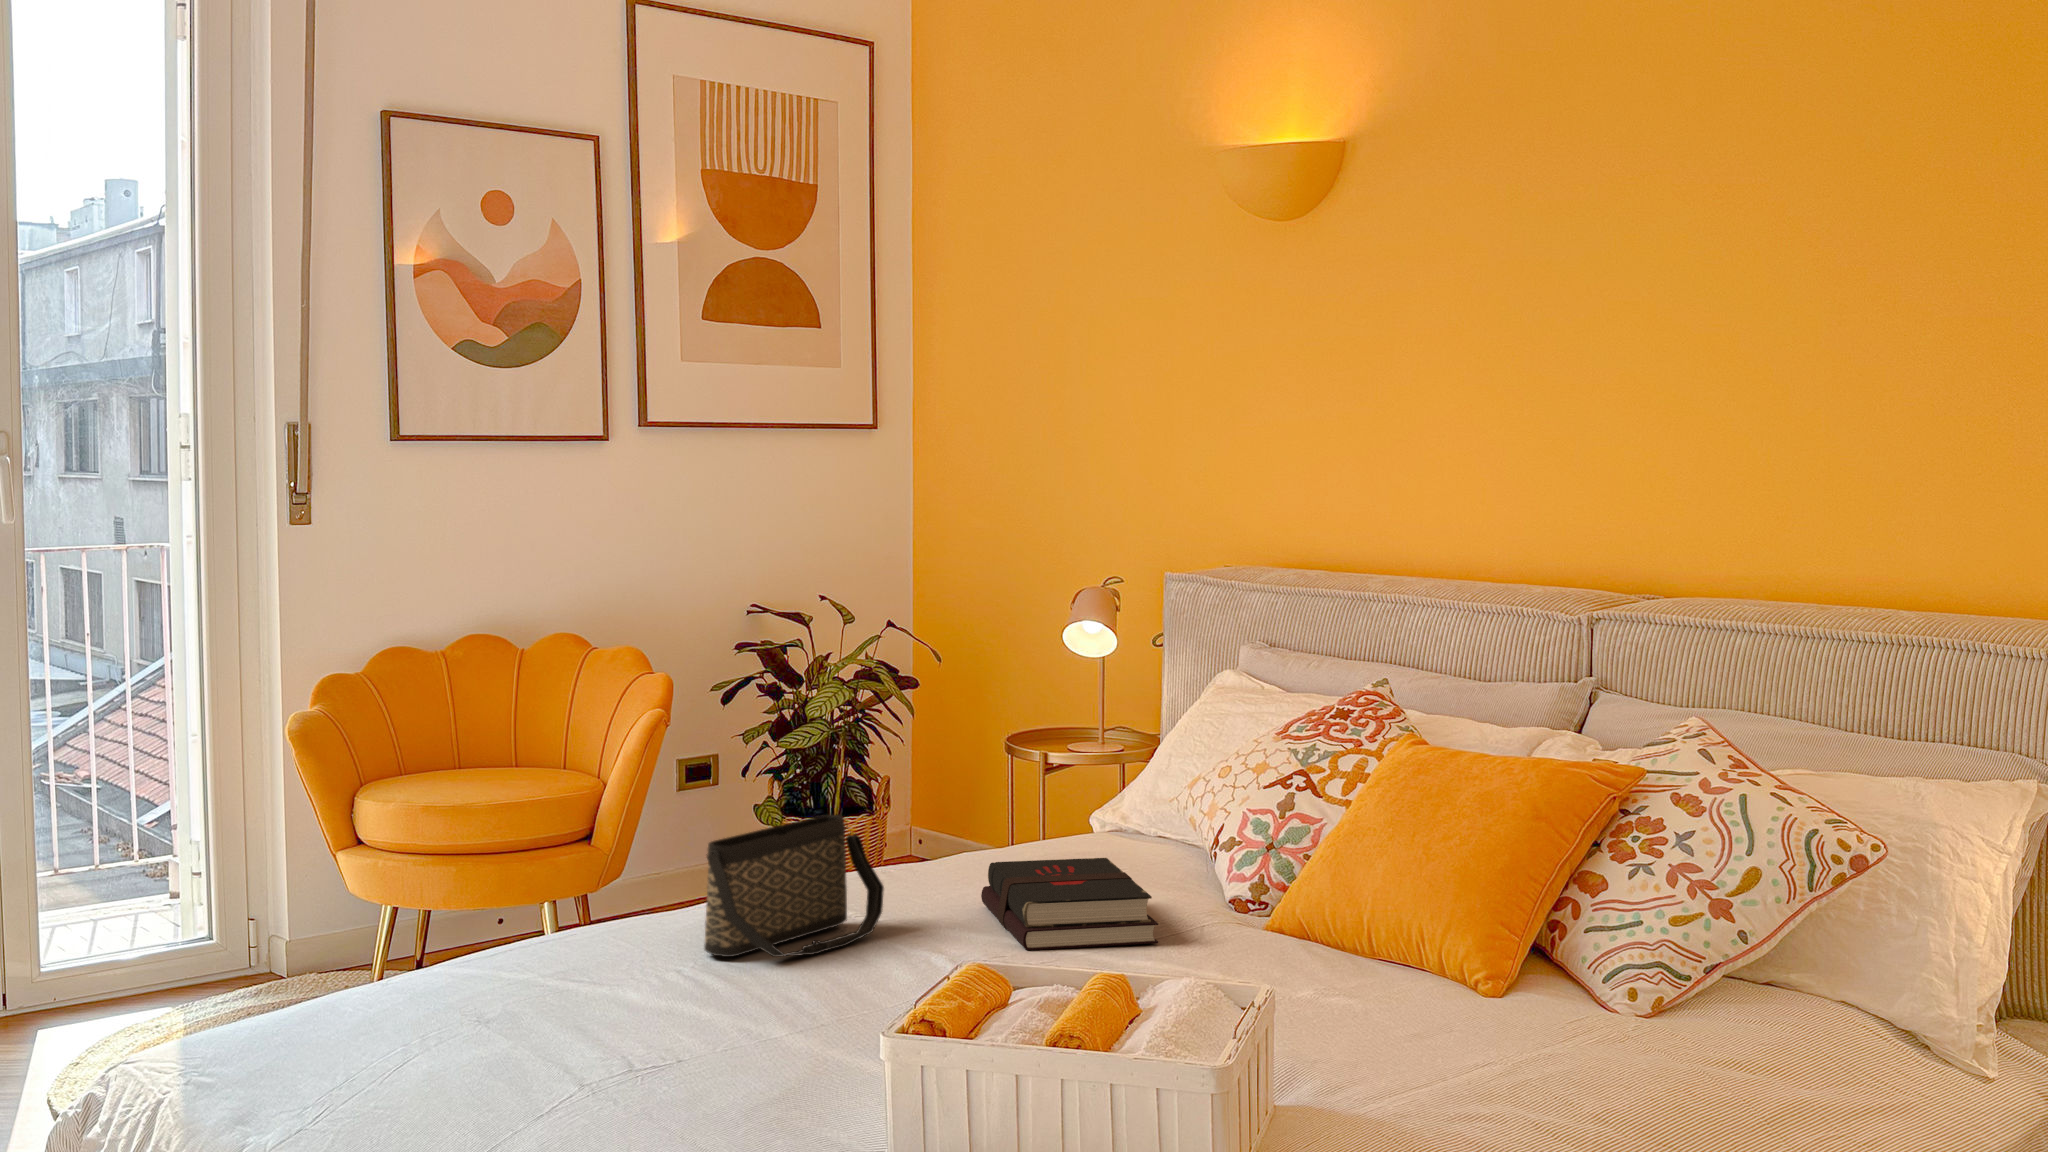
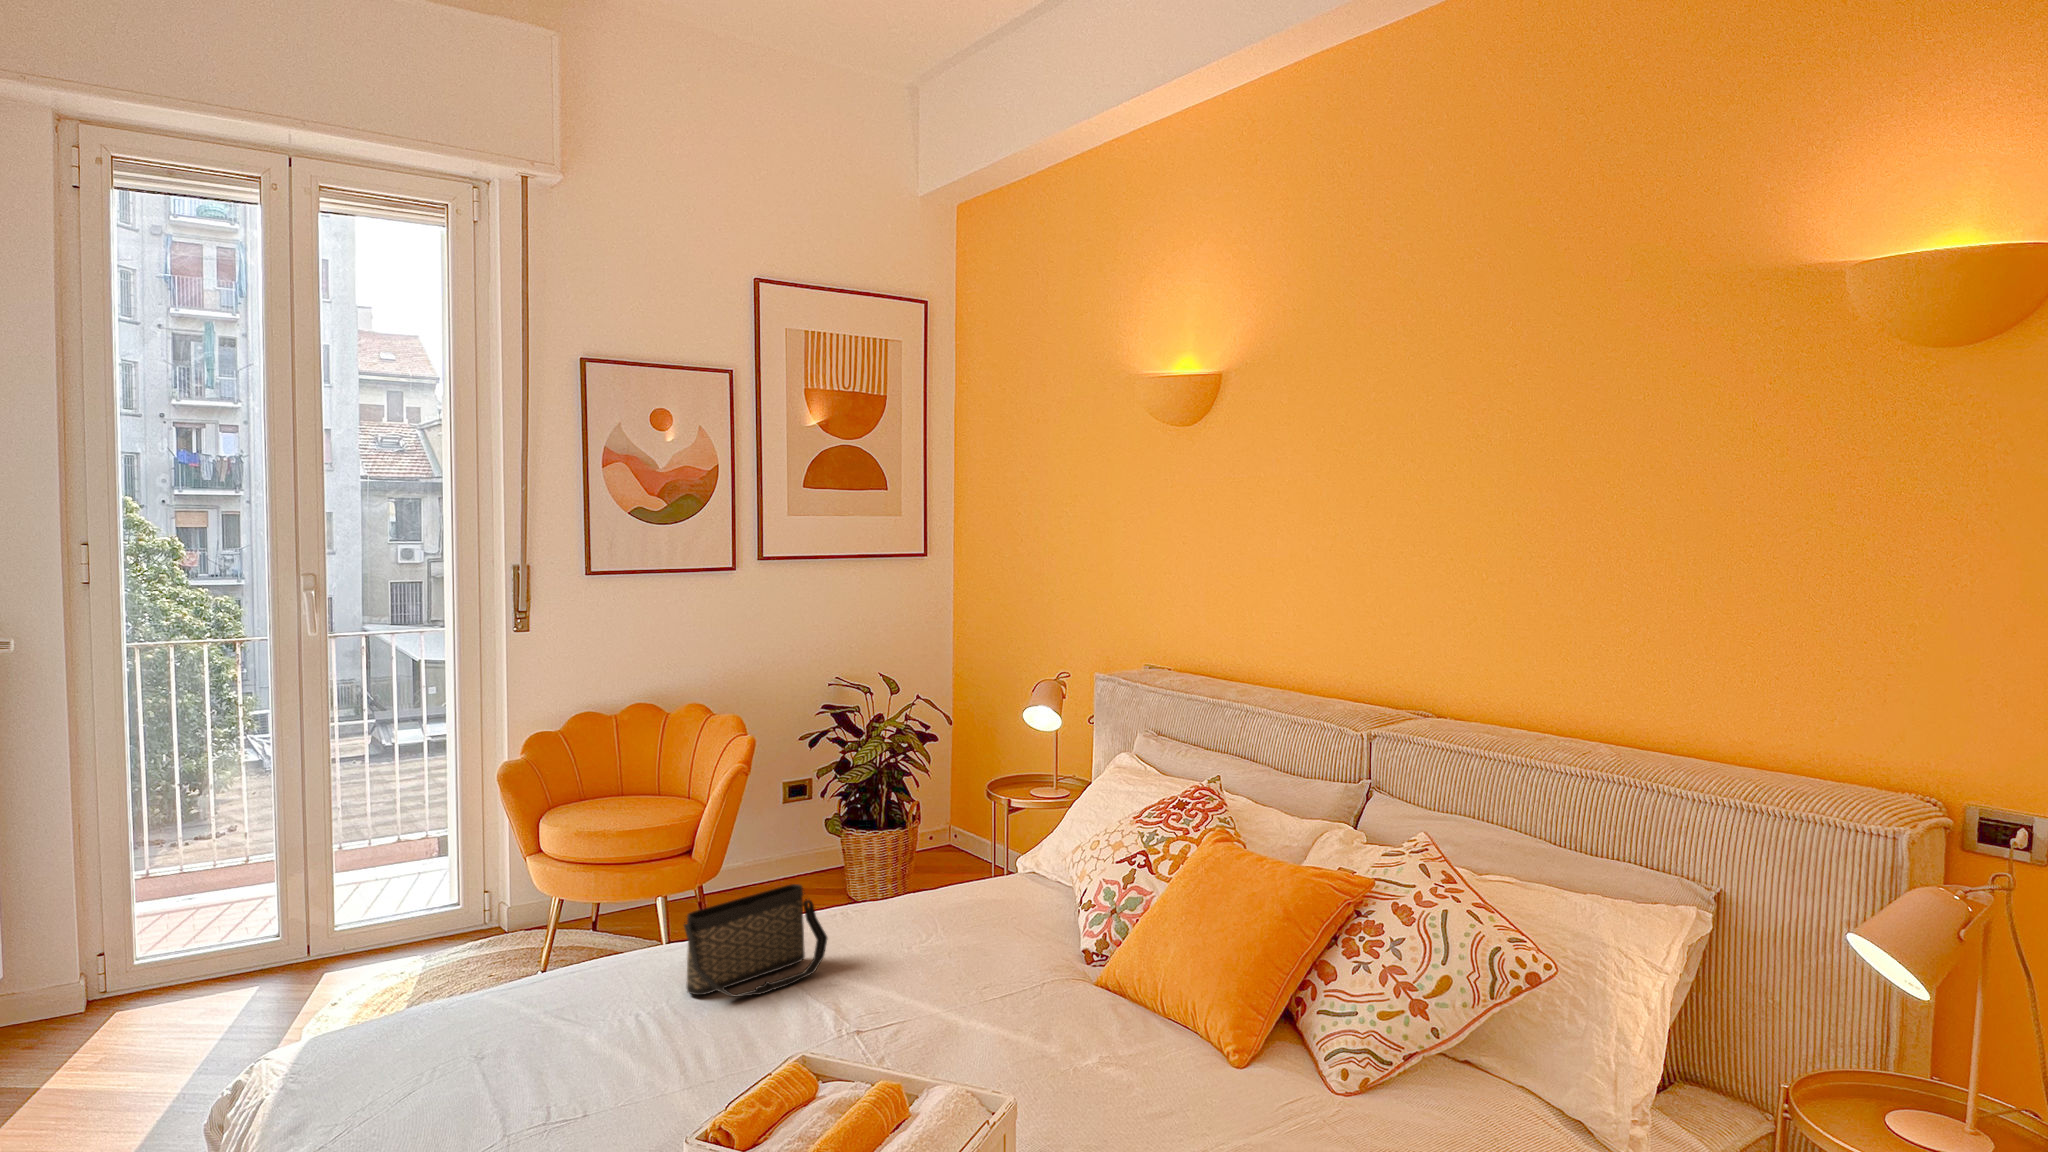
hardback book: present [981,858,1158,950] -> none [912,911,1015,994]

